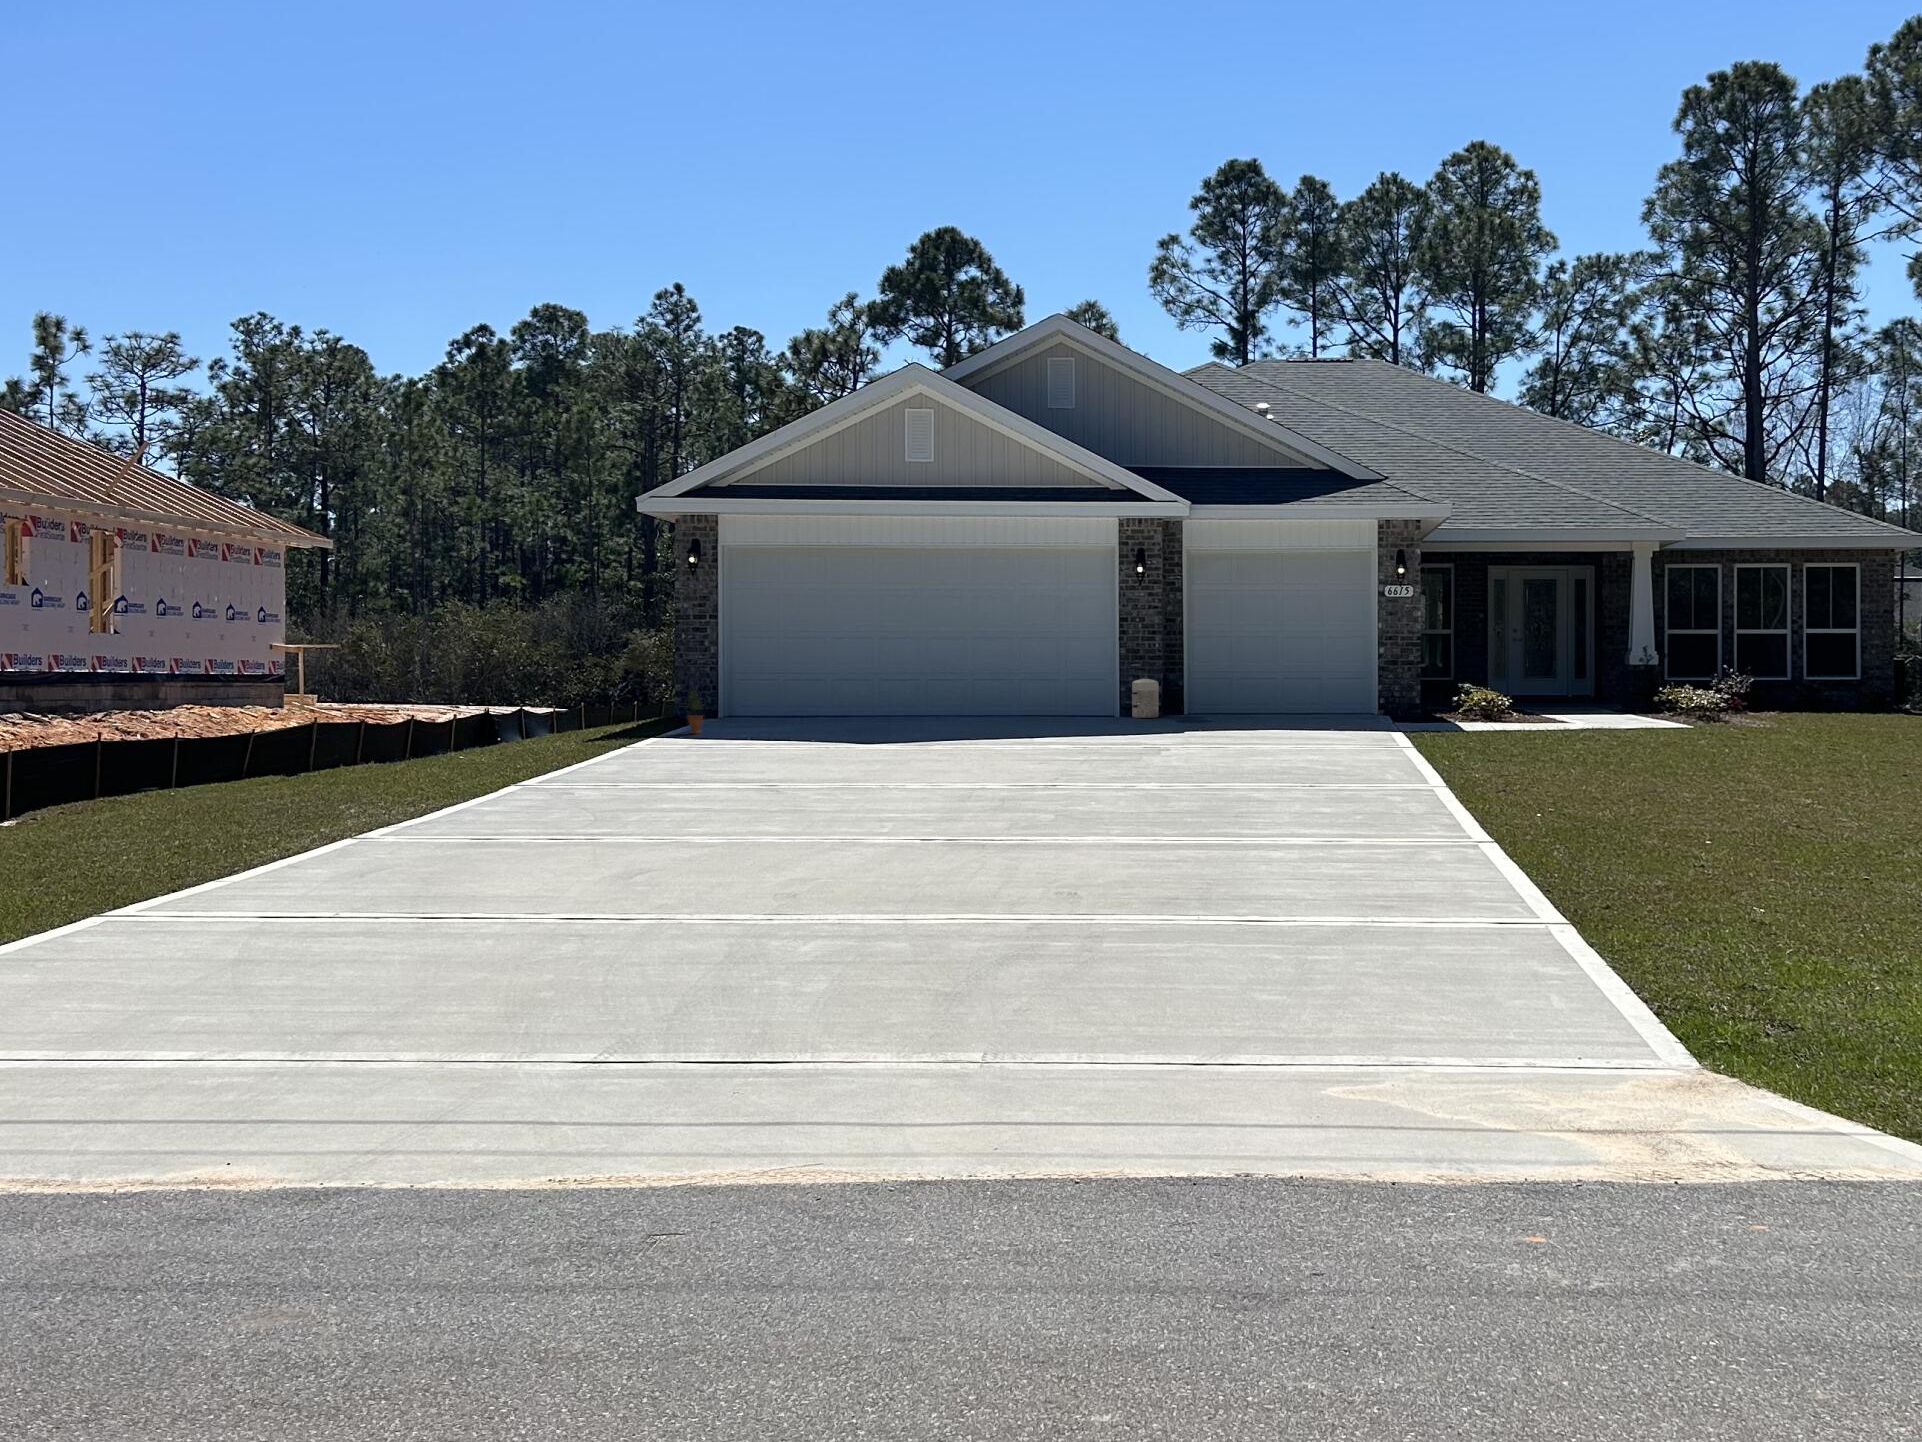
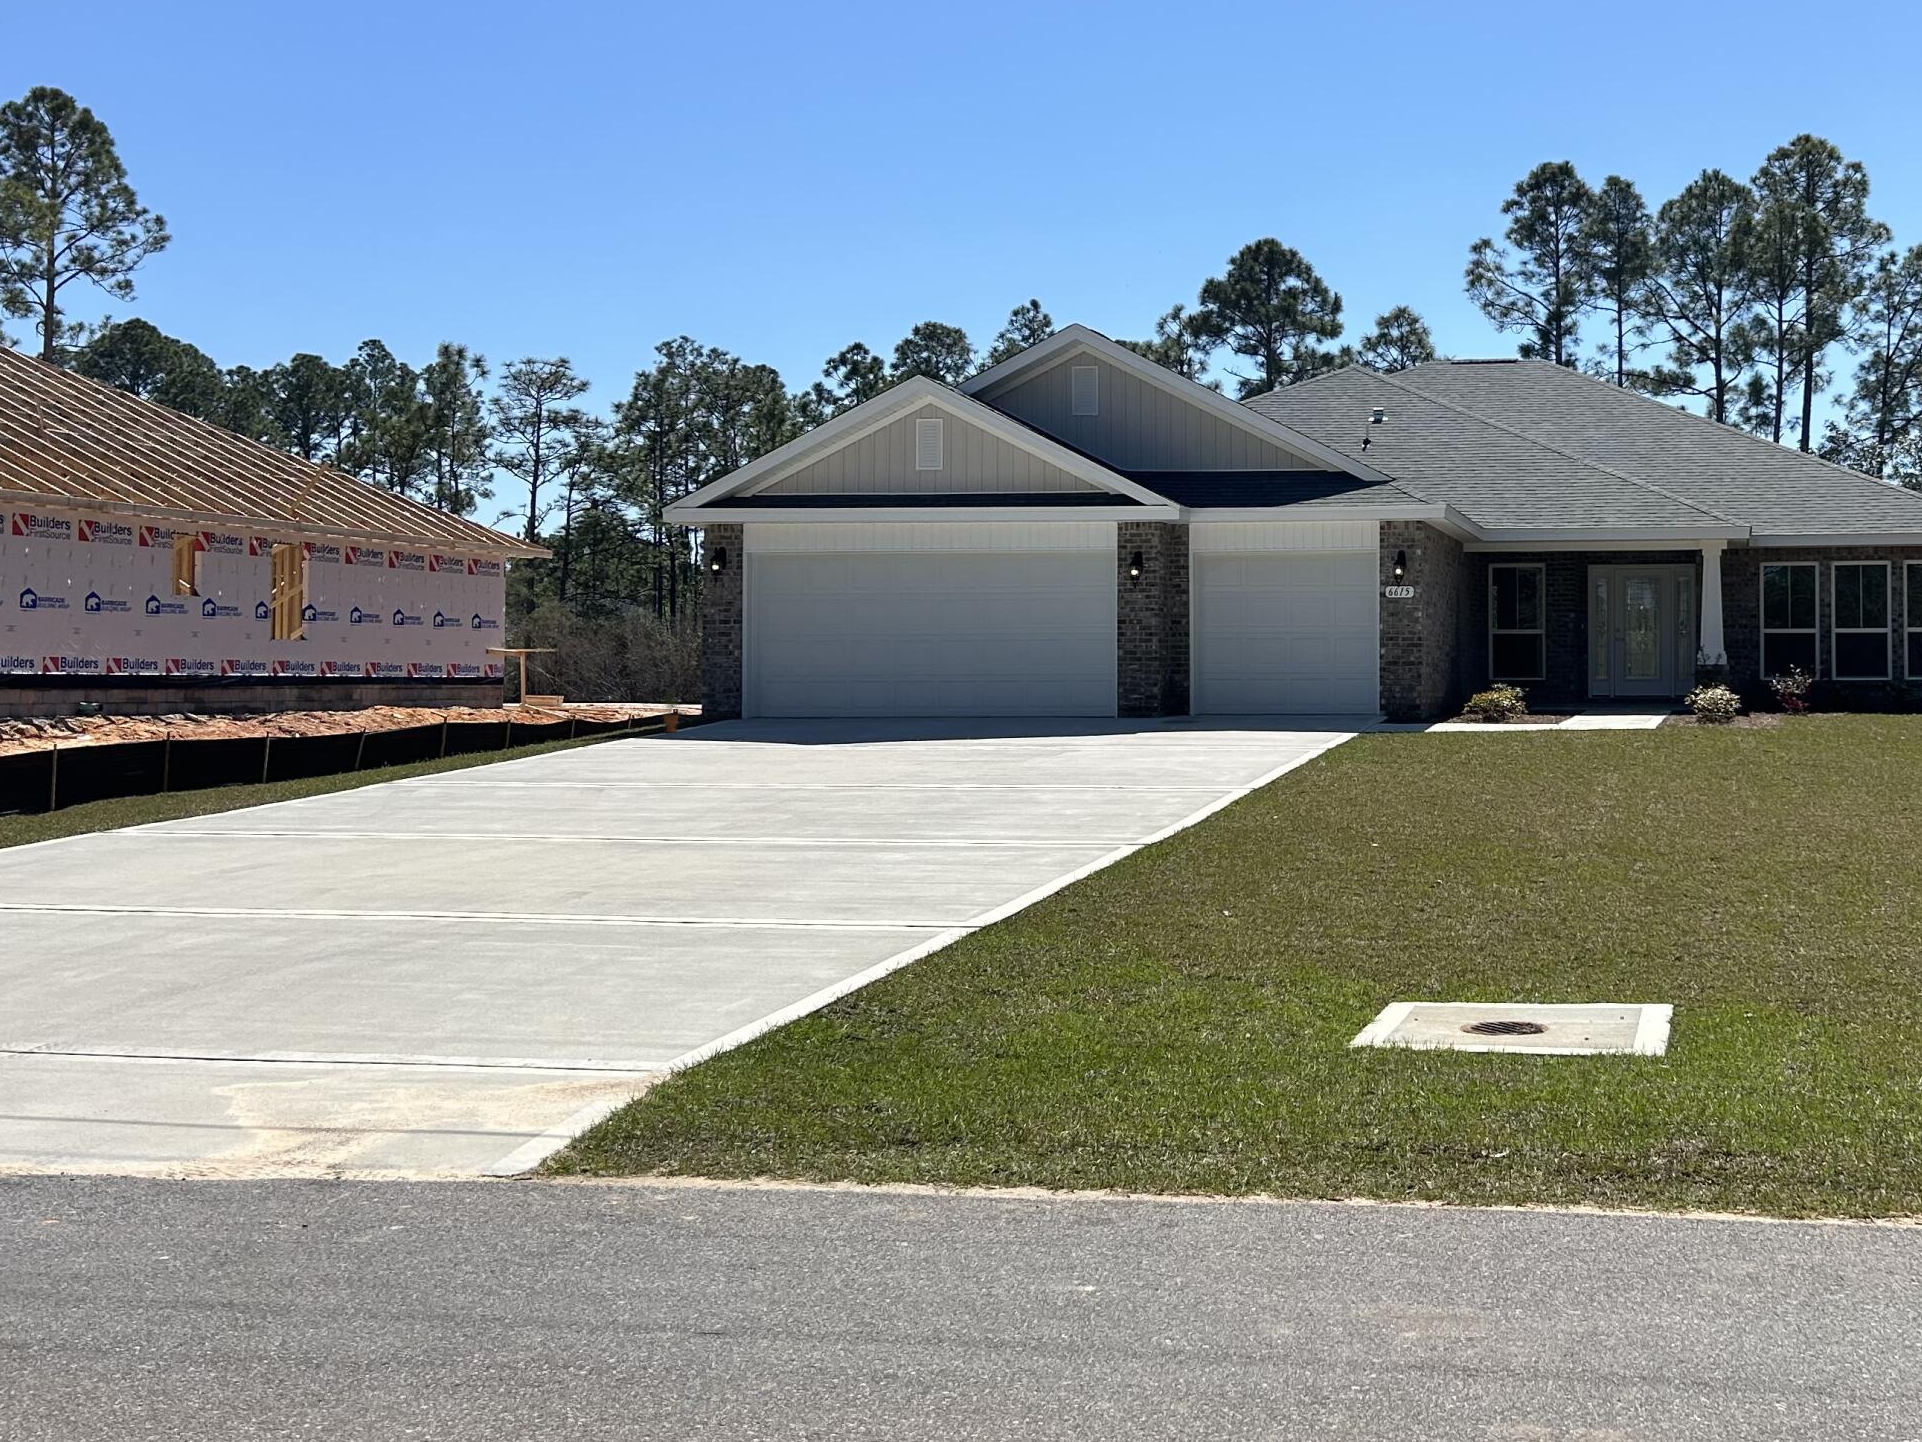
waste bin: present [1132,677,1159,718] -> none [1121,679,1151,719]

